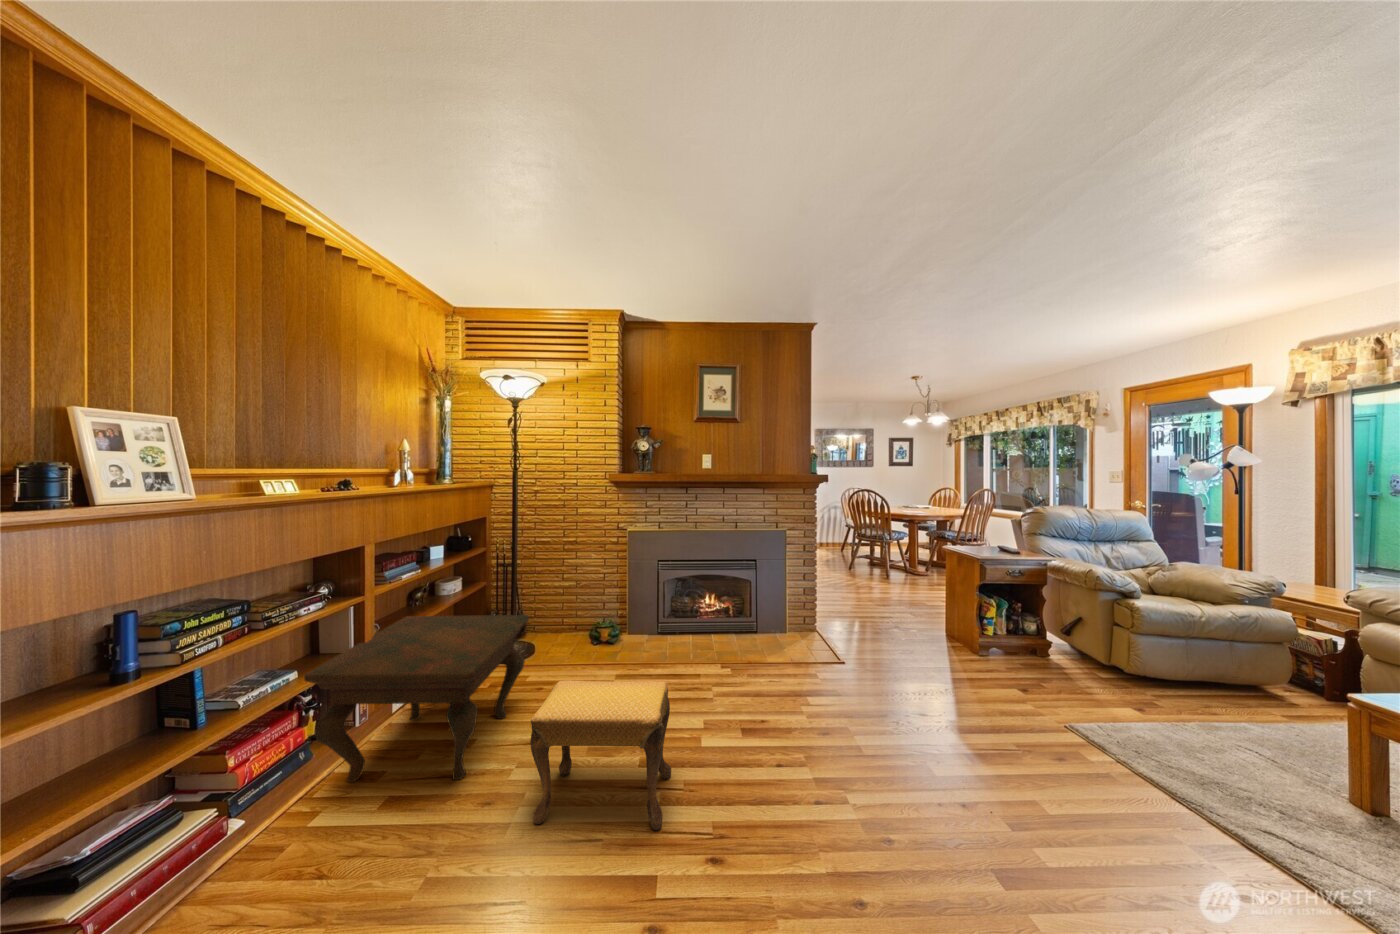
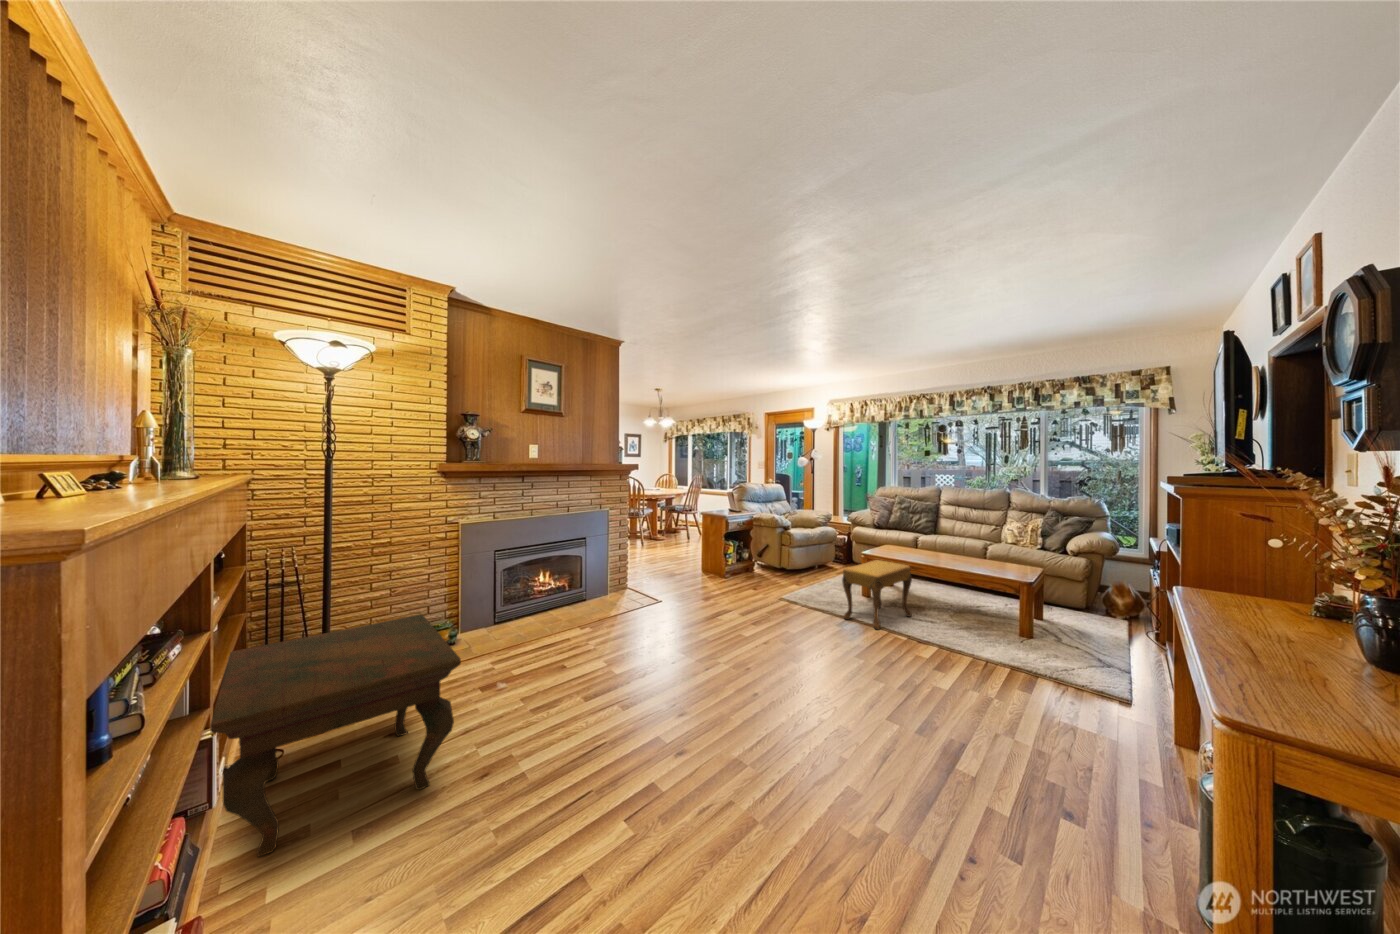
footstool: present [530,680,671,830] -> present [842,560,912,629]

